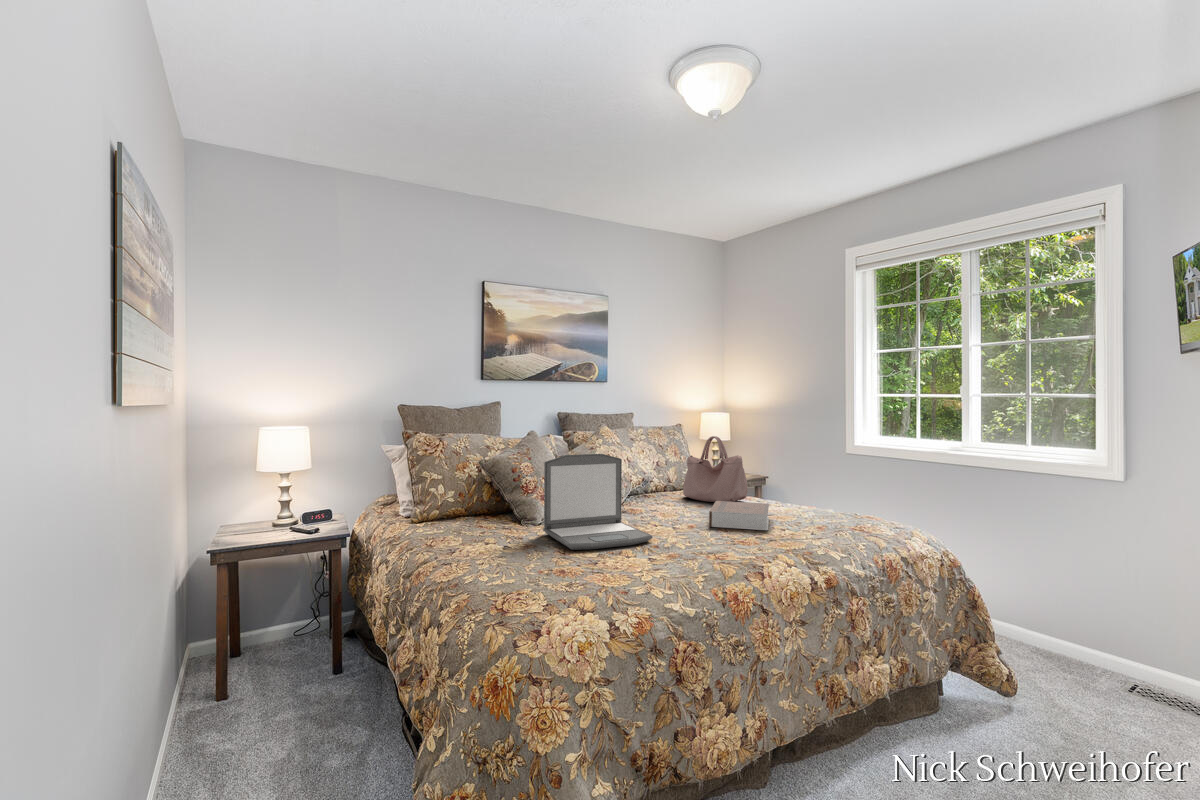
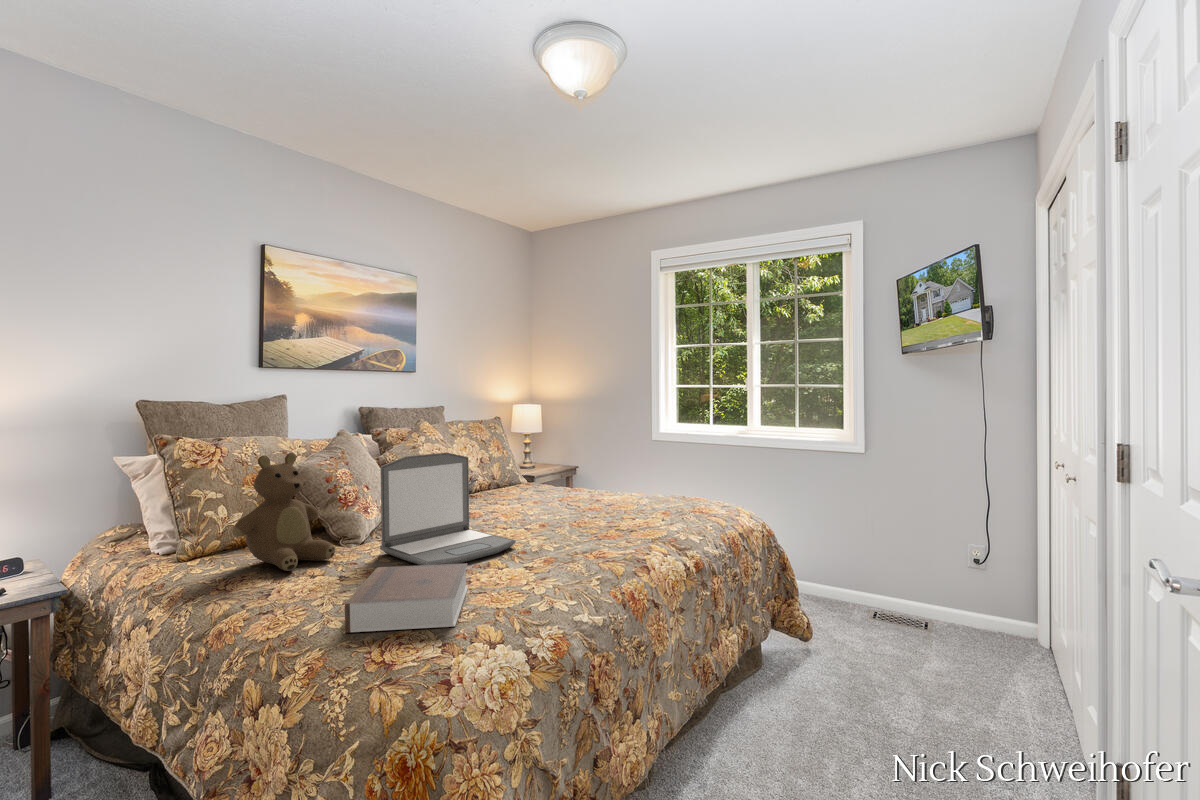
handbag: present [683,436,748,502] -> none [512,428,581,497]
teddy bear: none [439,447,510,539] -> present [233,453,335,571]
book: present [709,501,769,530] -> present [345,563,468,633]

